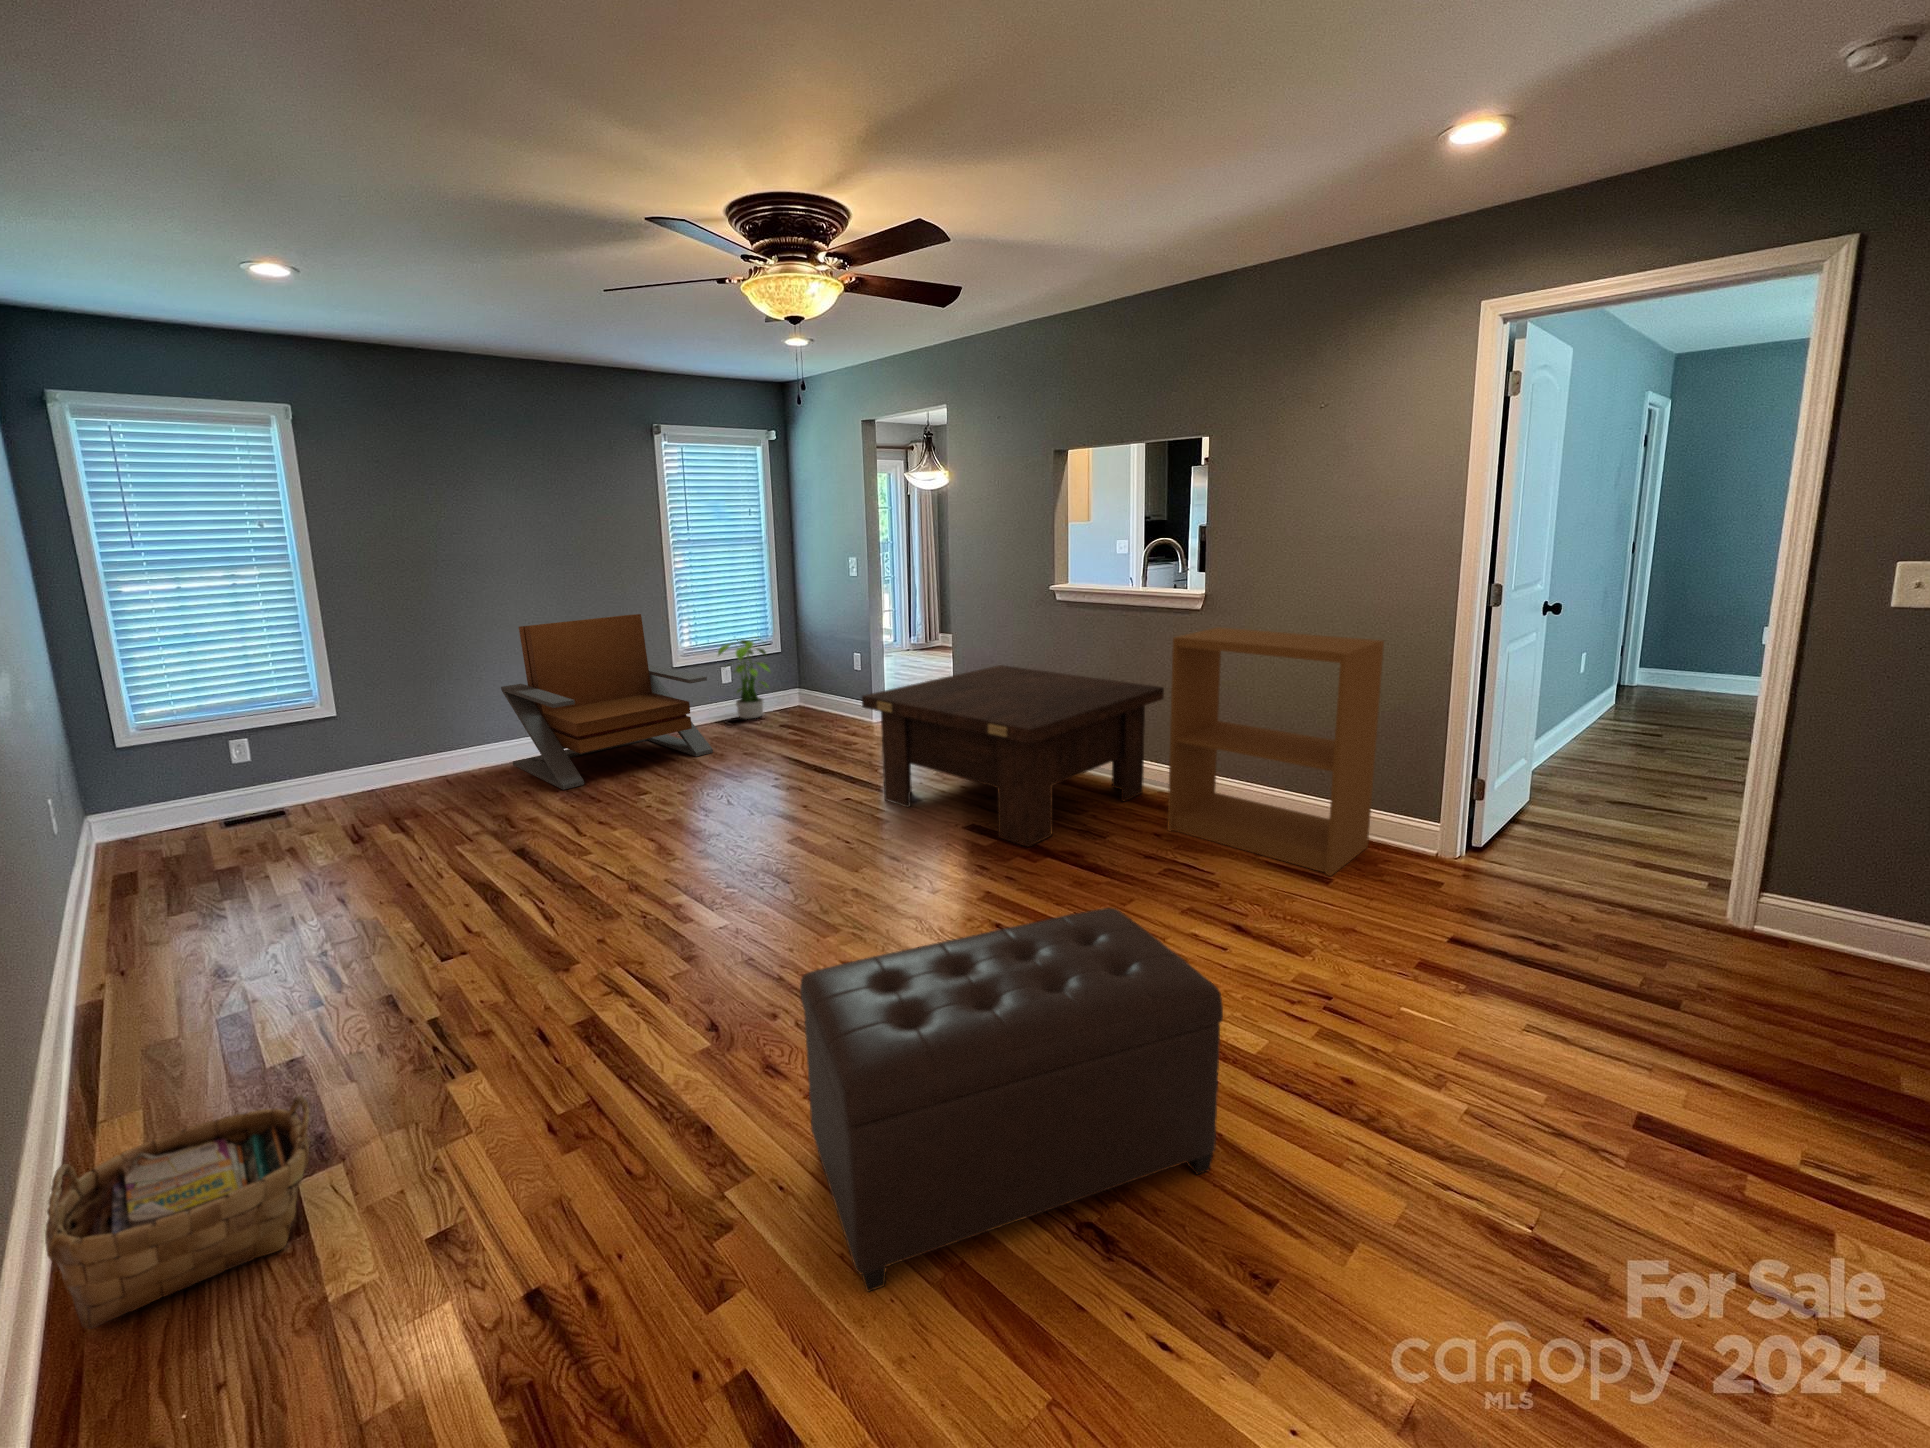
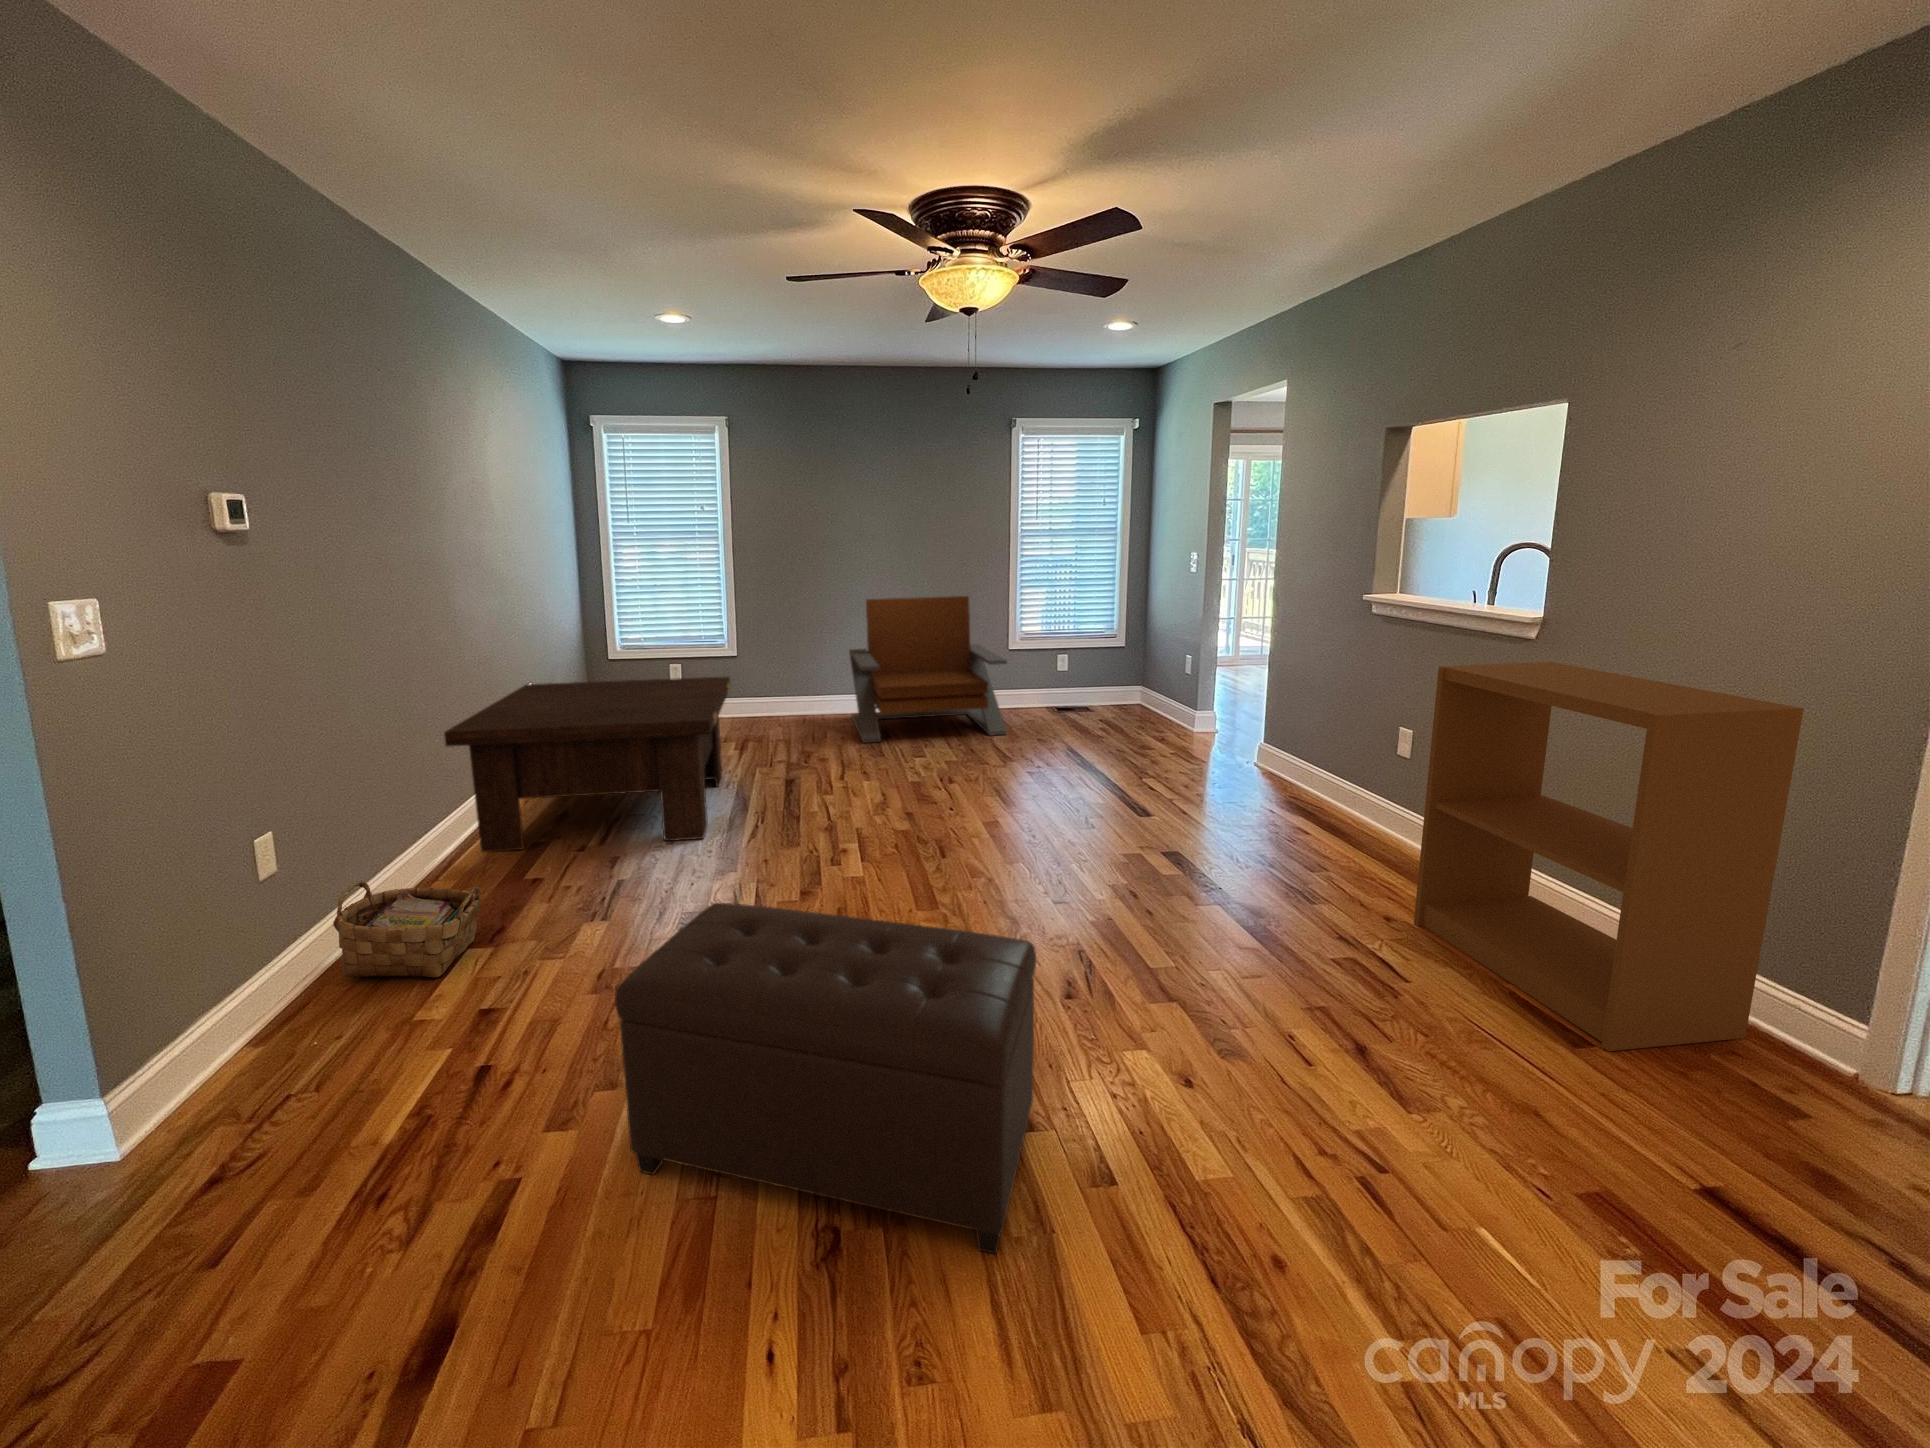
potted plant: present [718,640,770,719] -> none [1047,626,1100,710]
coffee table: present [862,665,1164,847] -> present [444,677,731,852]

